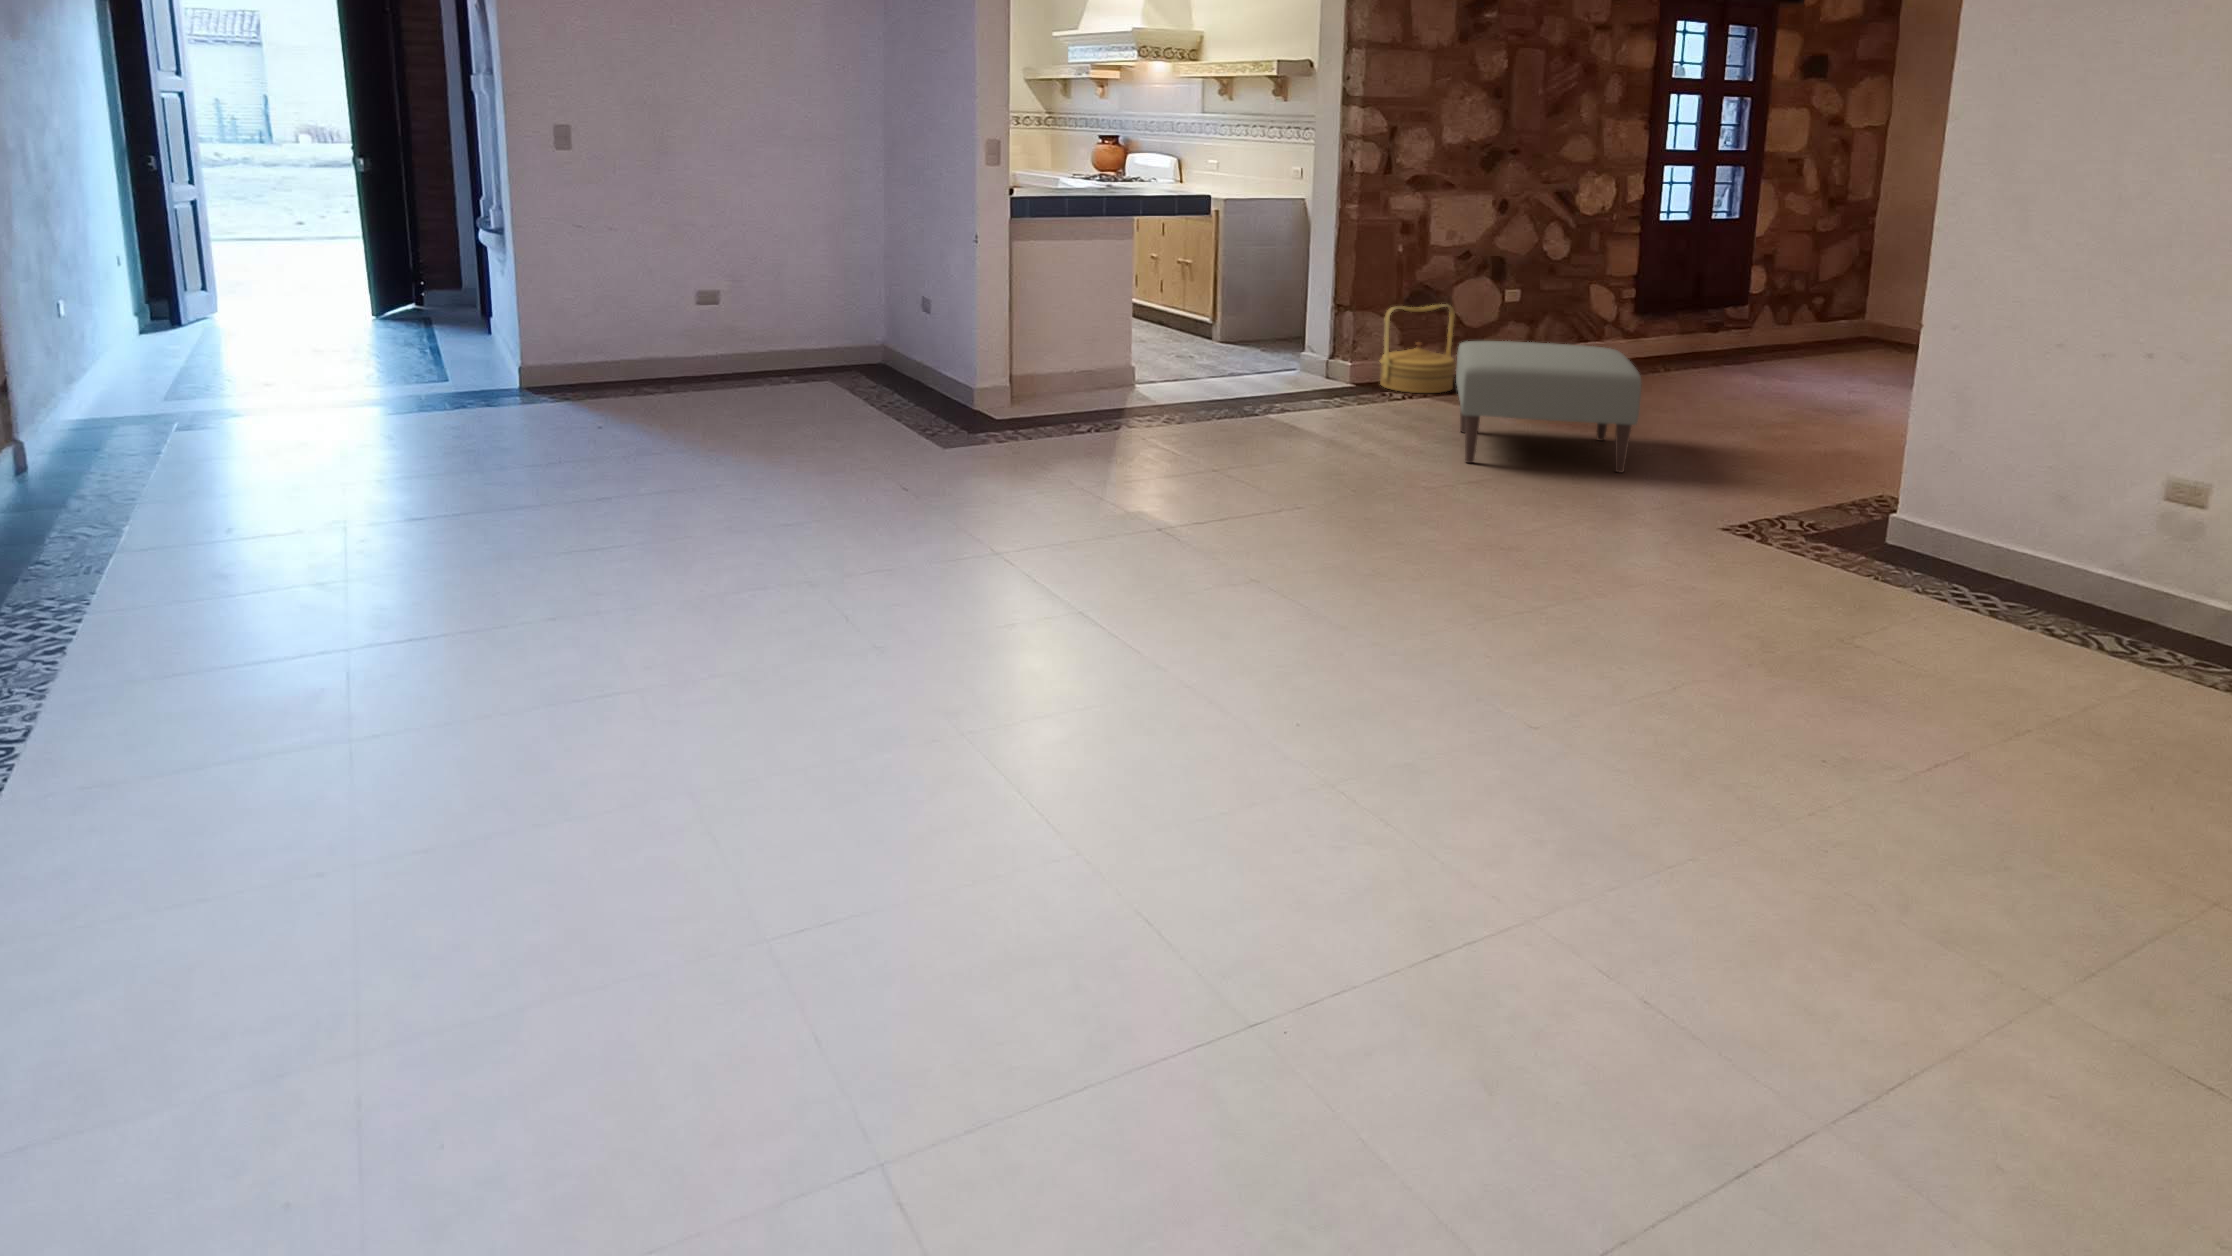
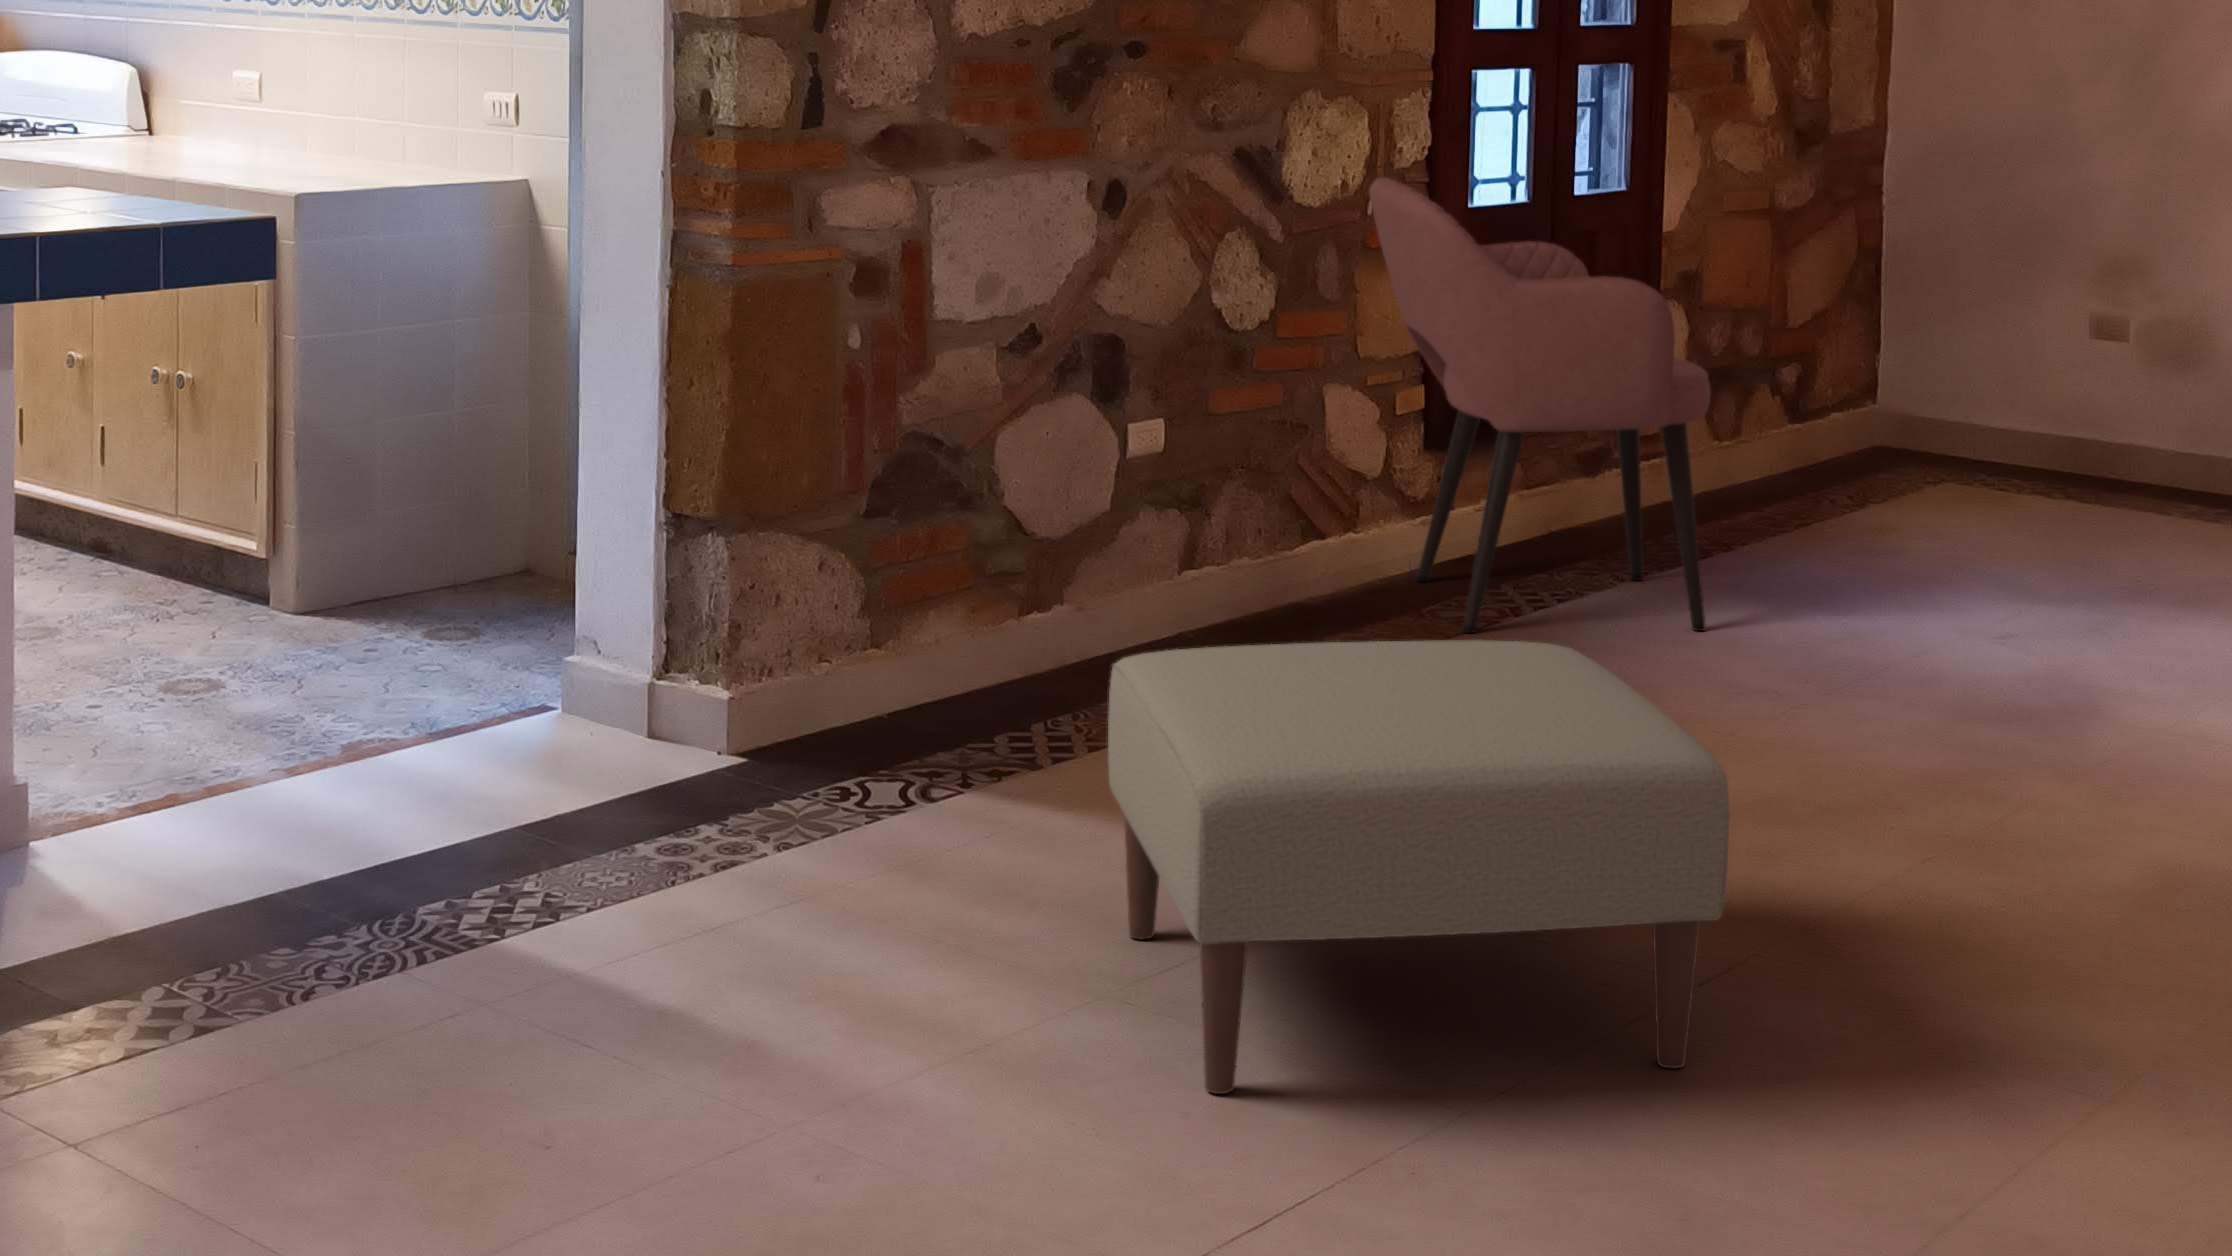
armchair: none [1609,205,1740,381] -> present [1369,178,1711,633]
woven basket: present [1380,304,1456,393] -> none [813,493,1039,774]

